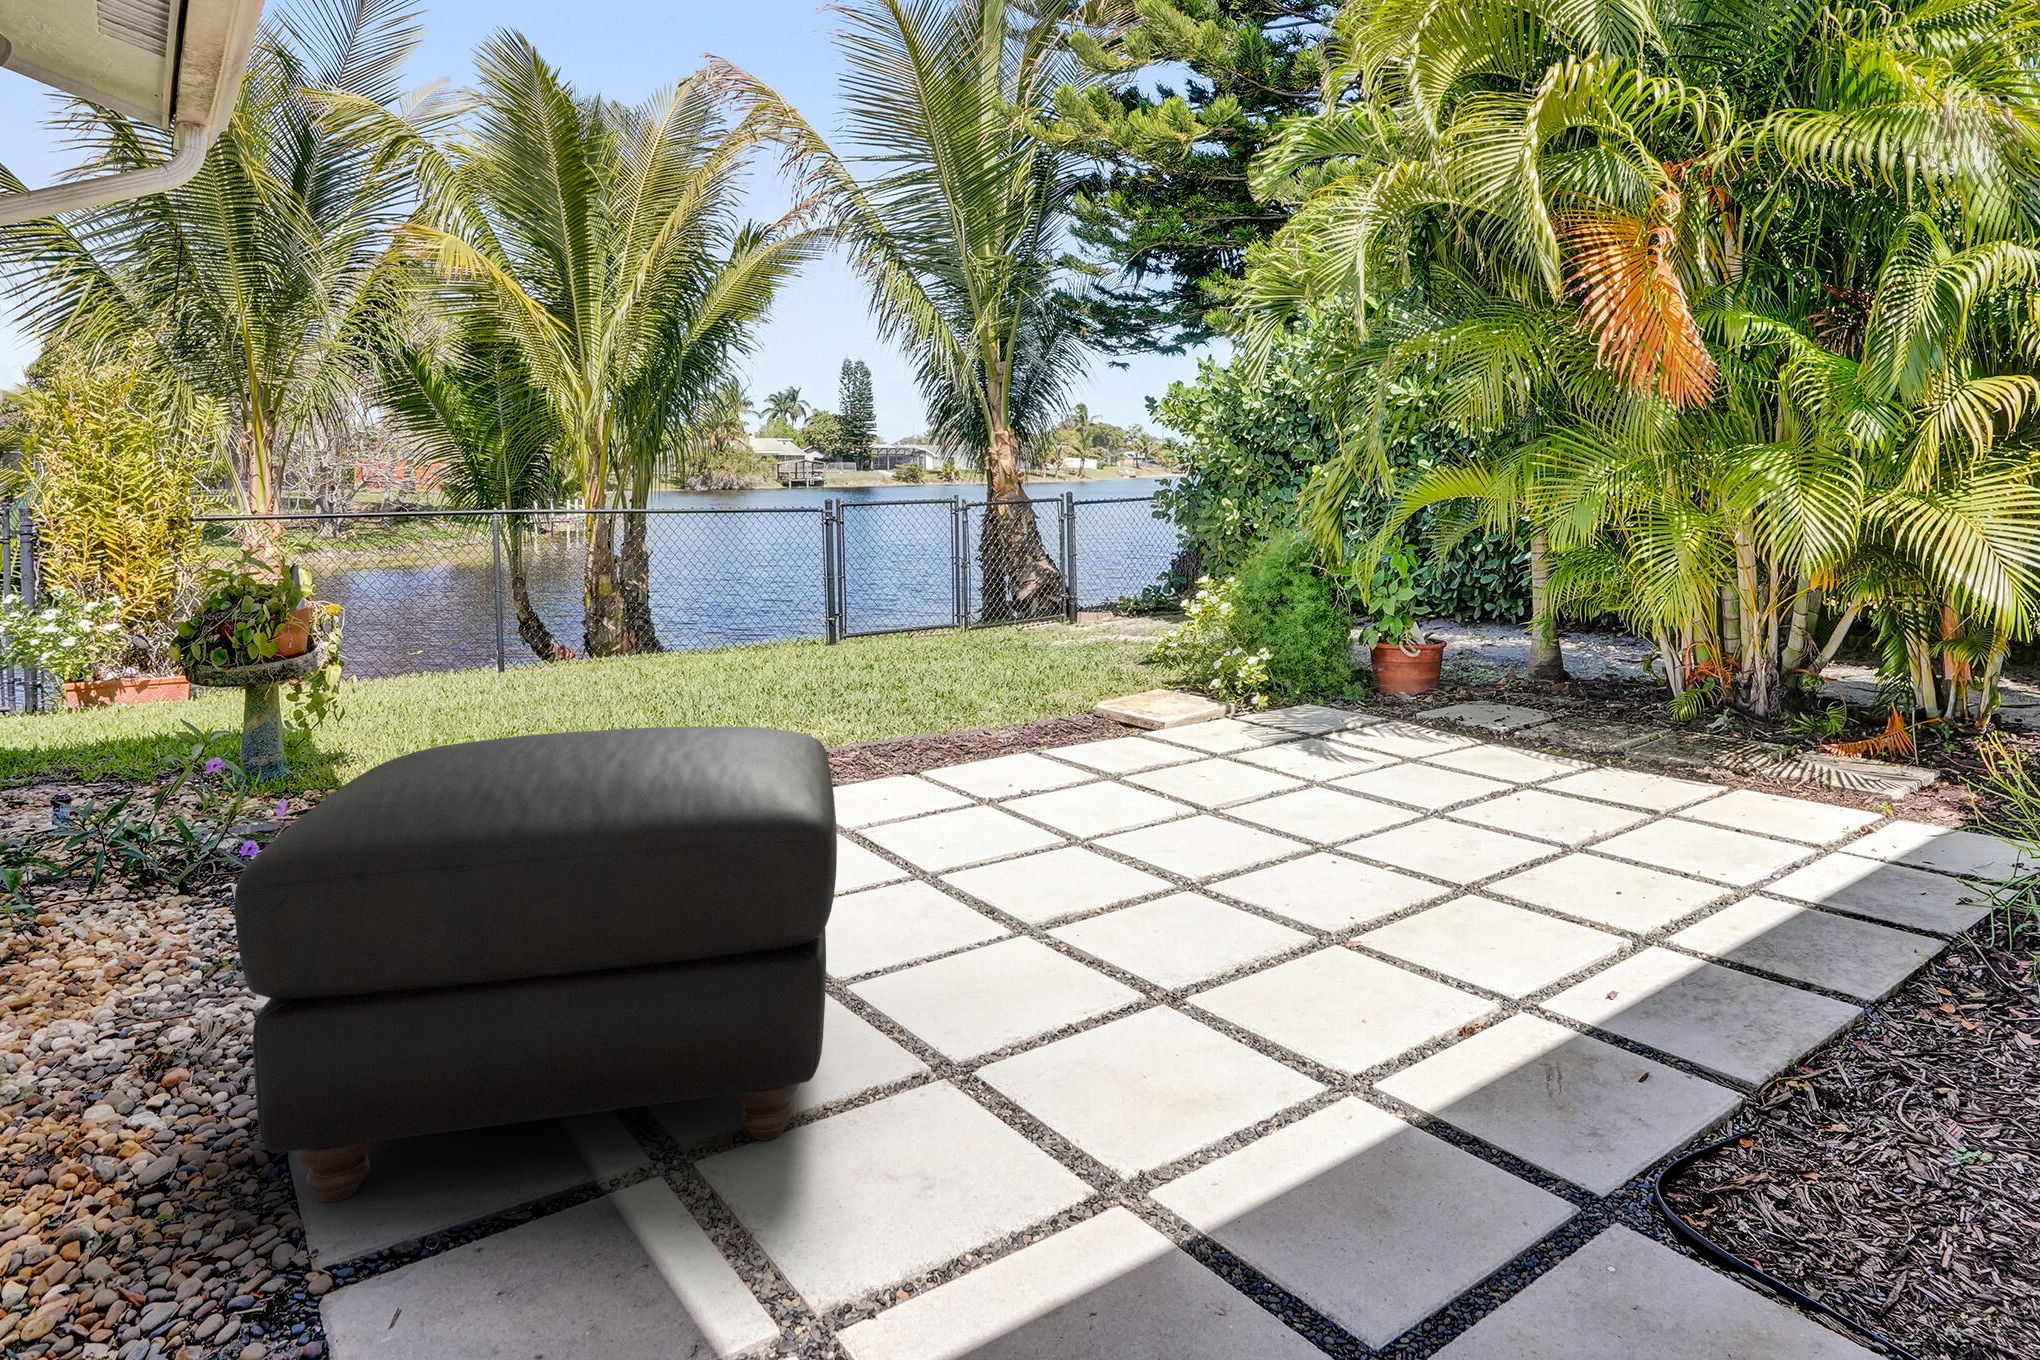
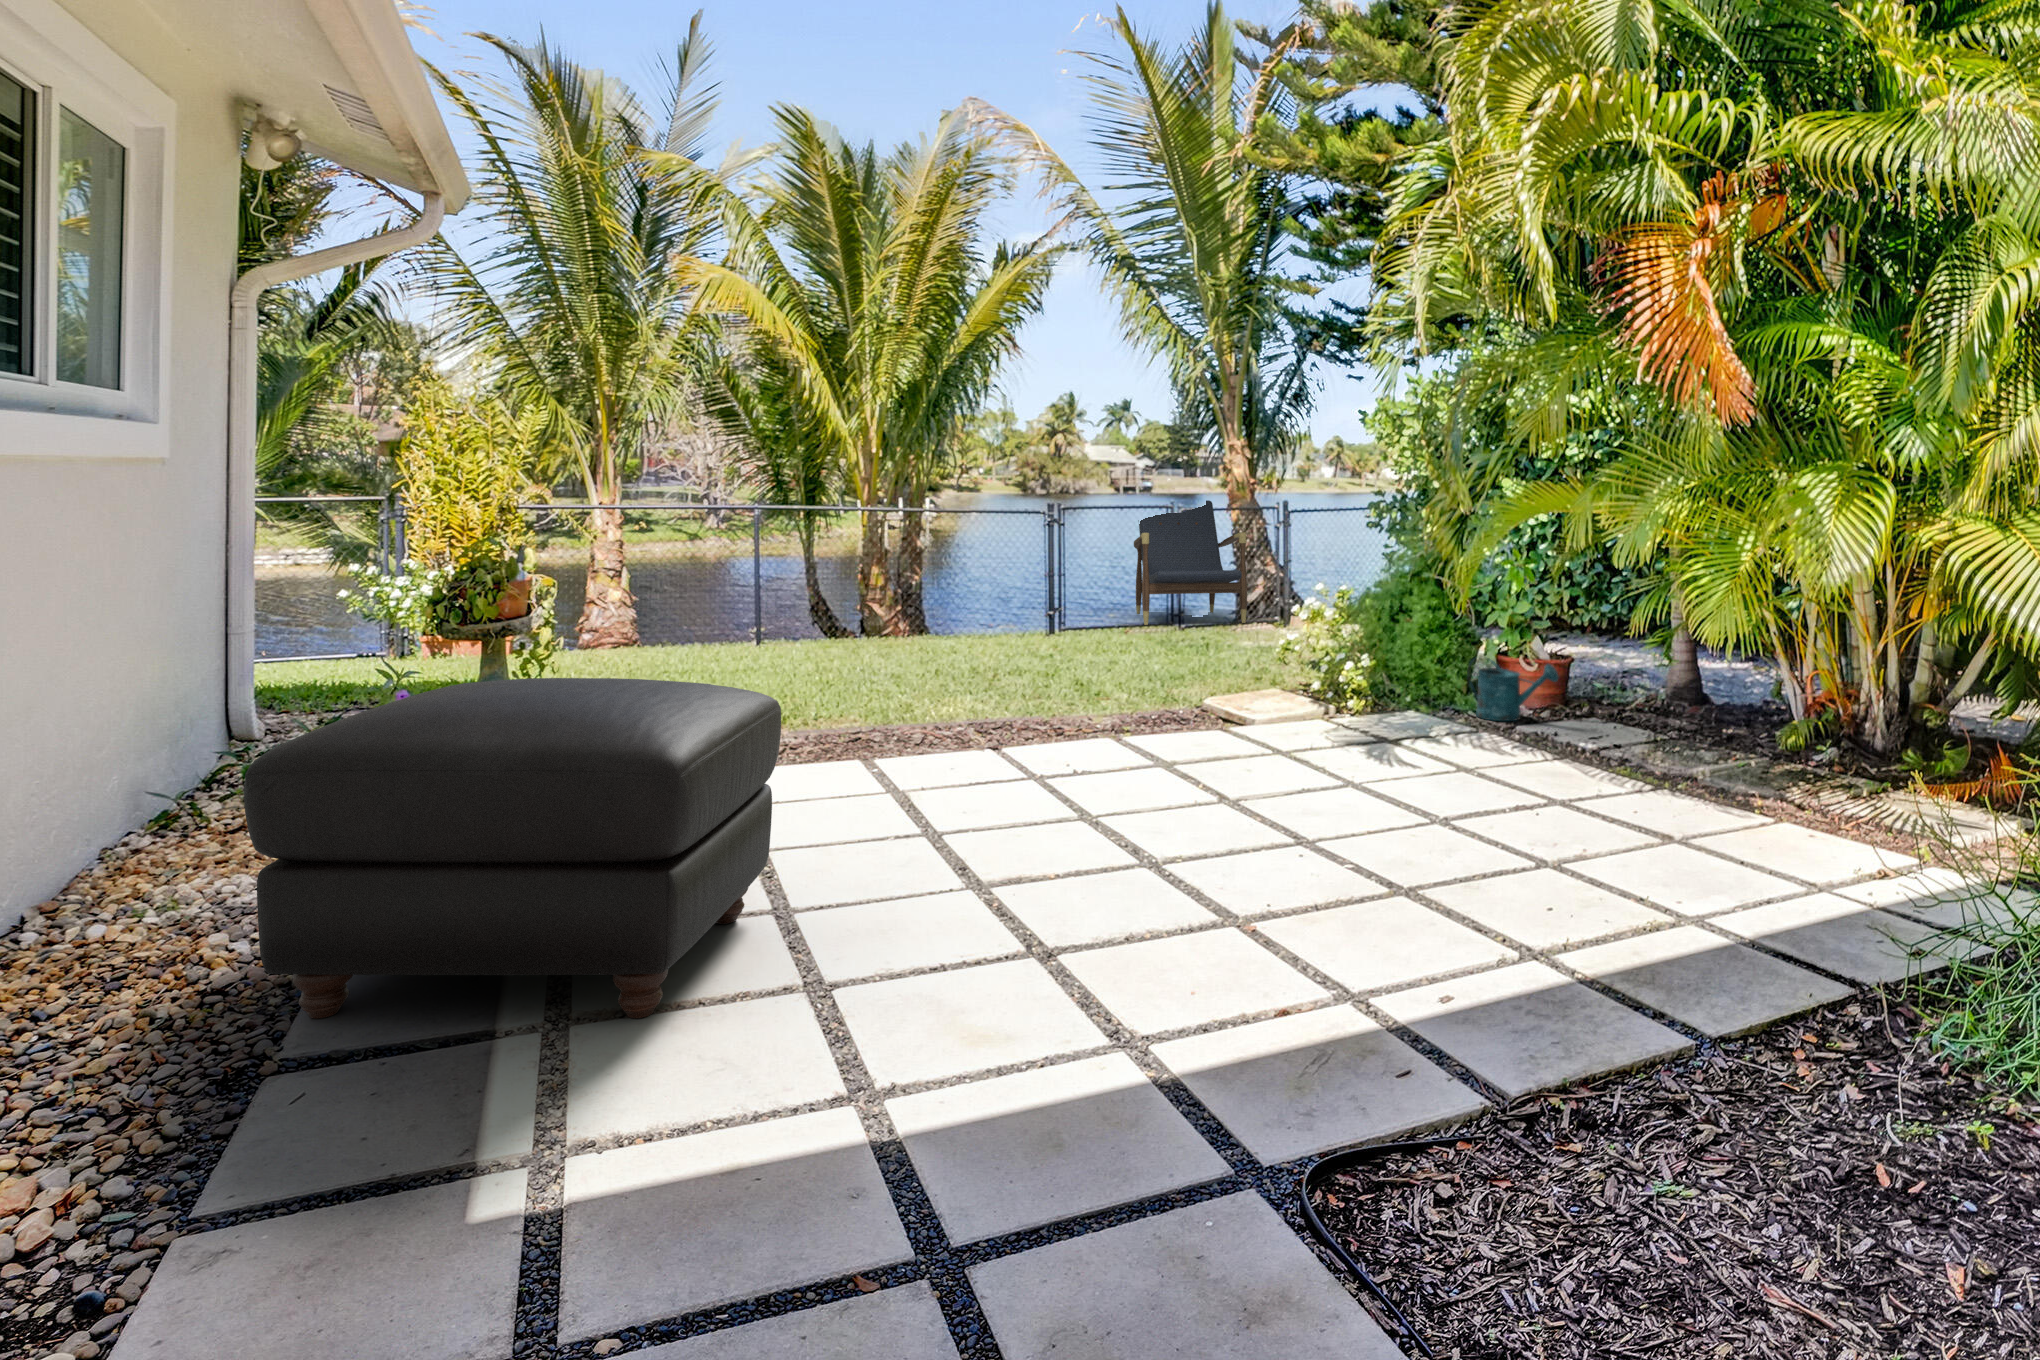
lounge chair: none [925,494,1052,630] -> present [1134,500,1247,625]
watering can: none [1354,646,1449,709] -> present [1467,659,1559,721]

